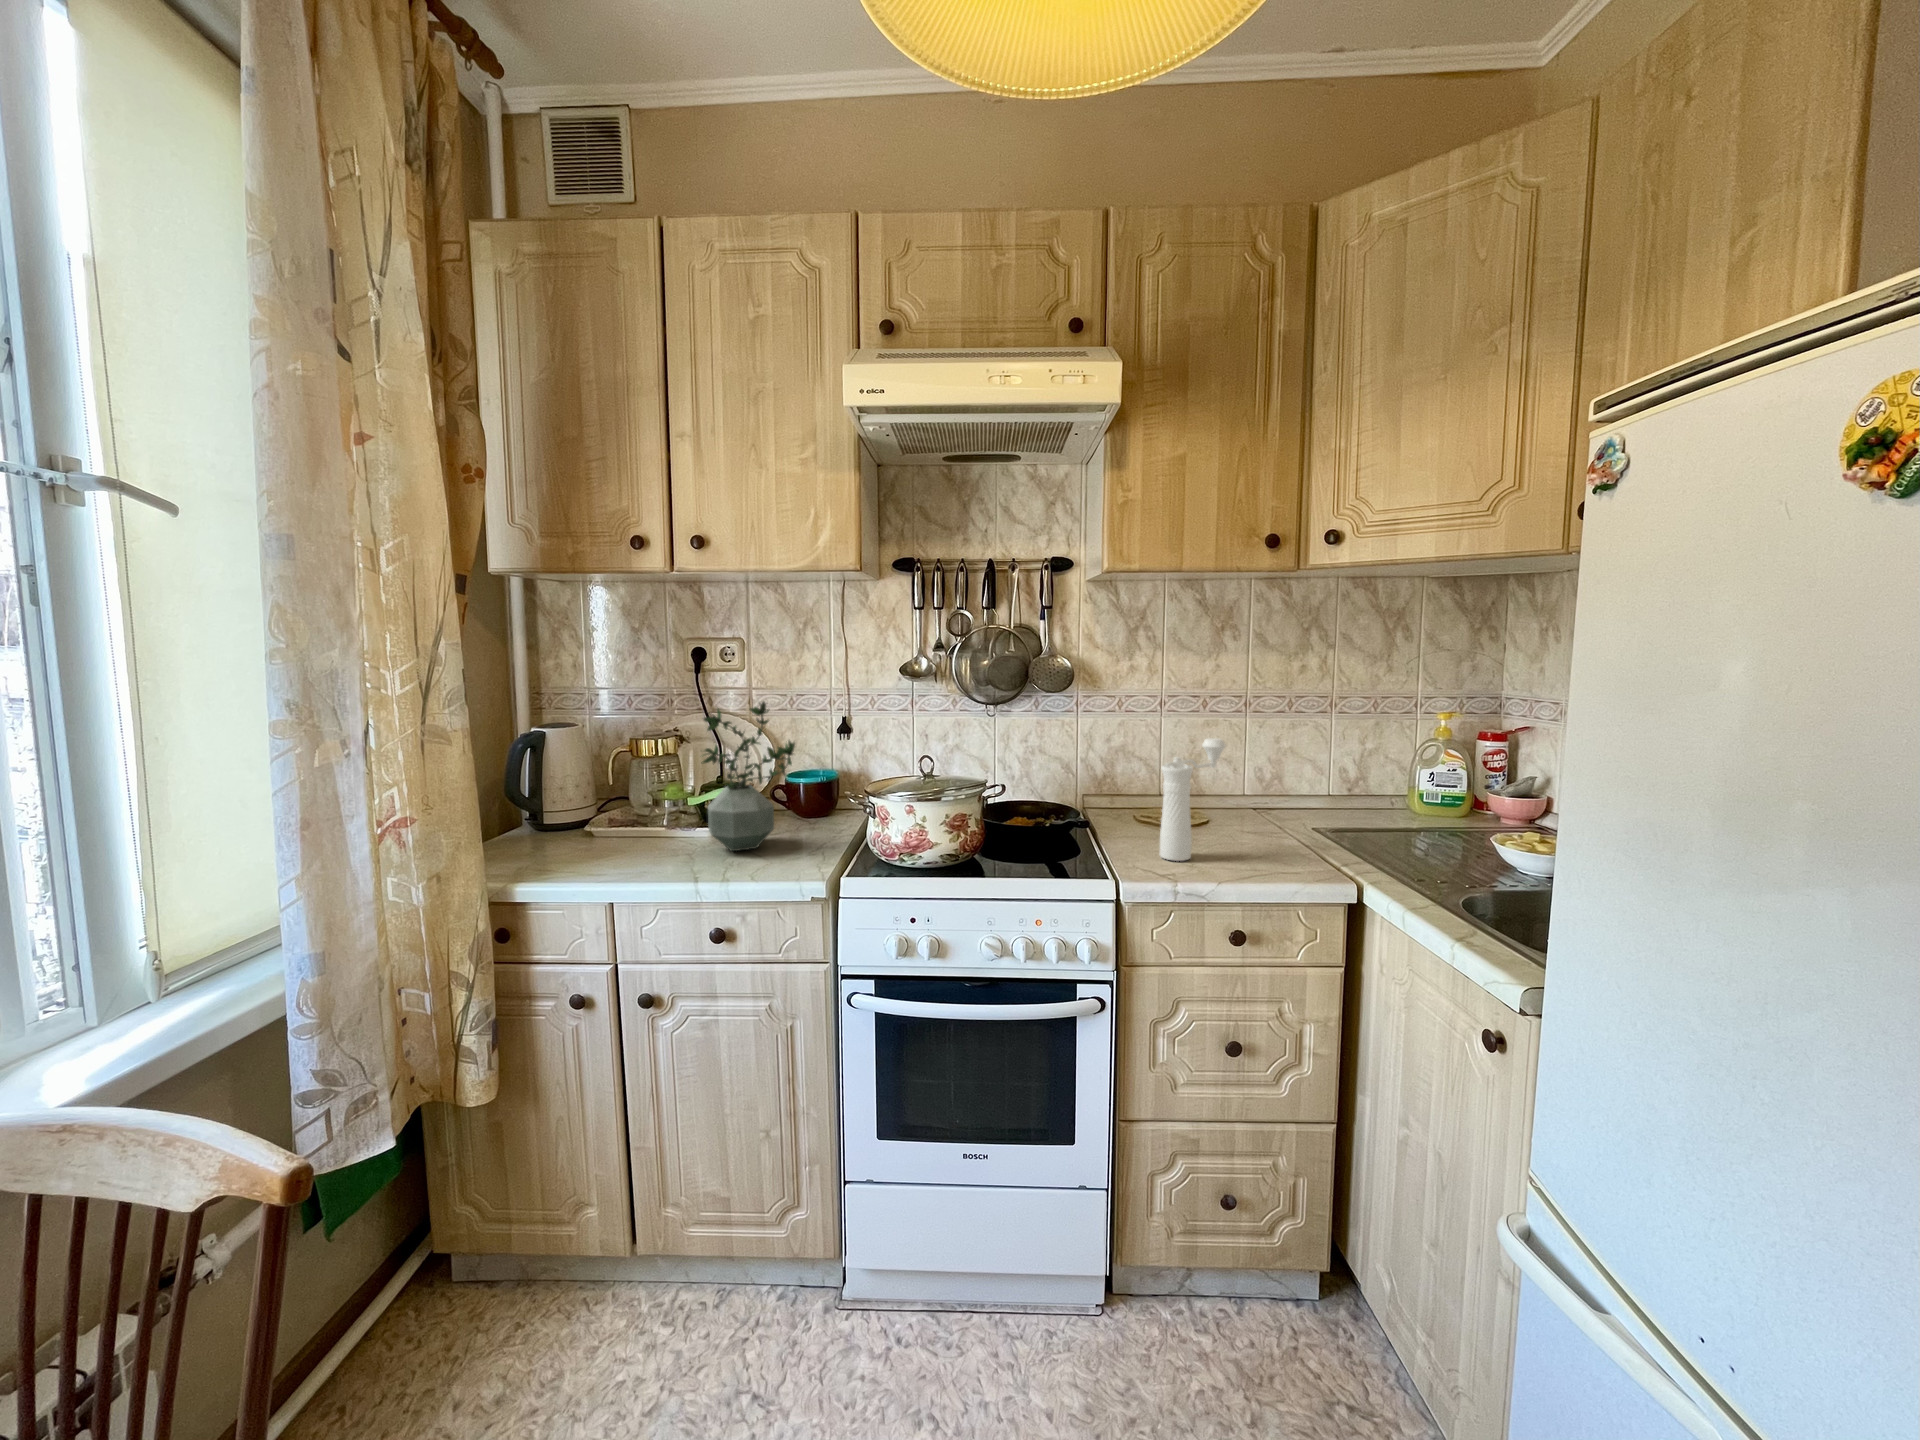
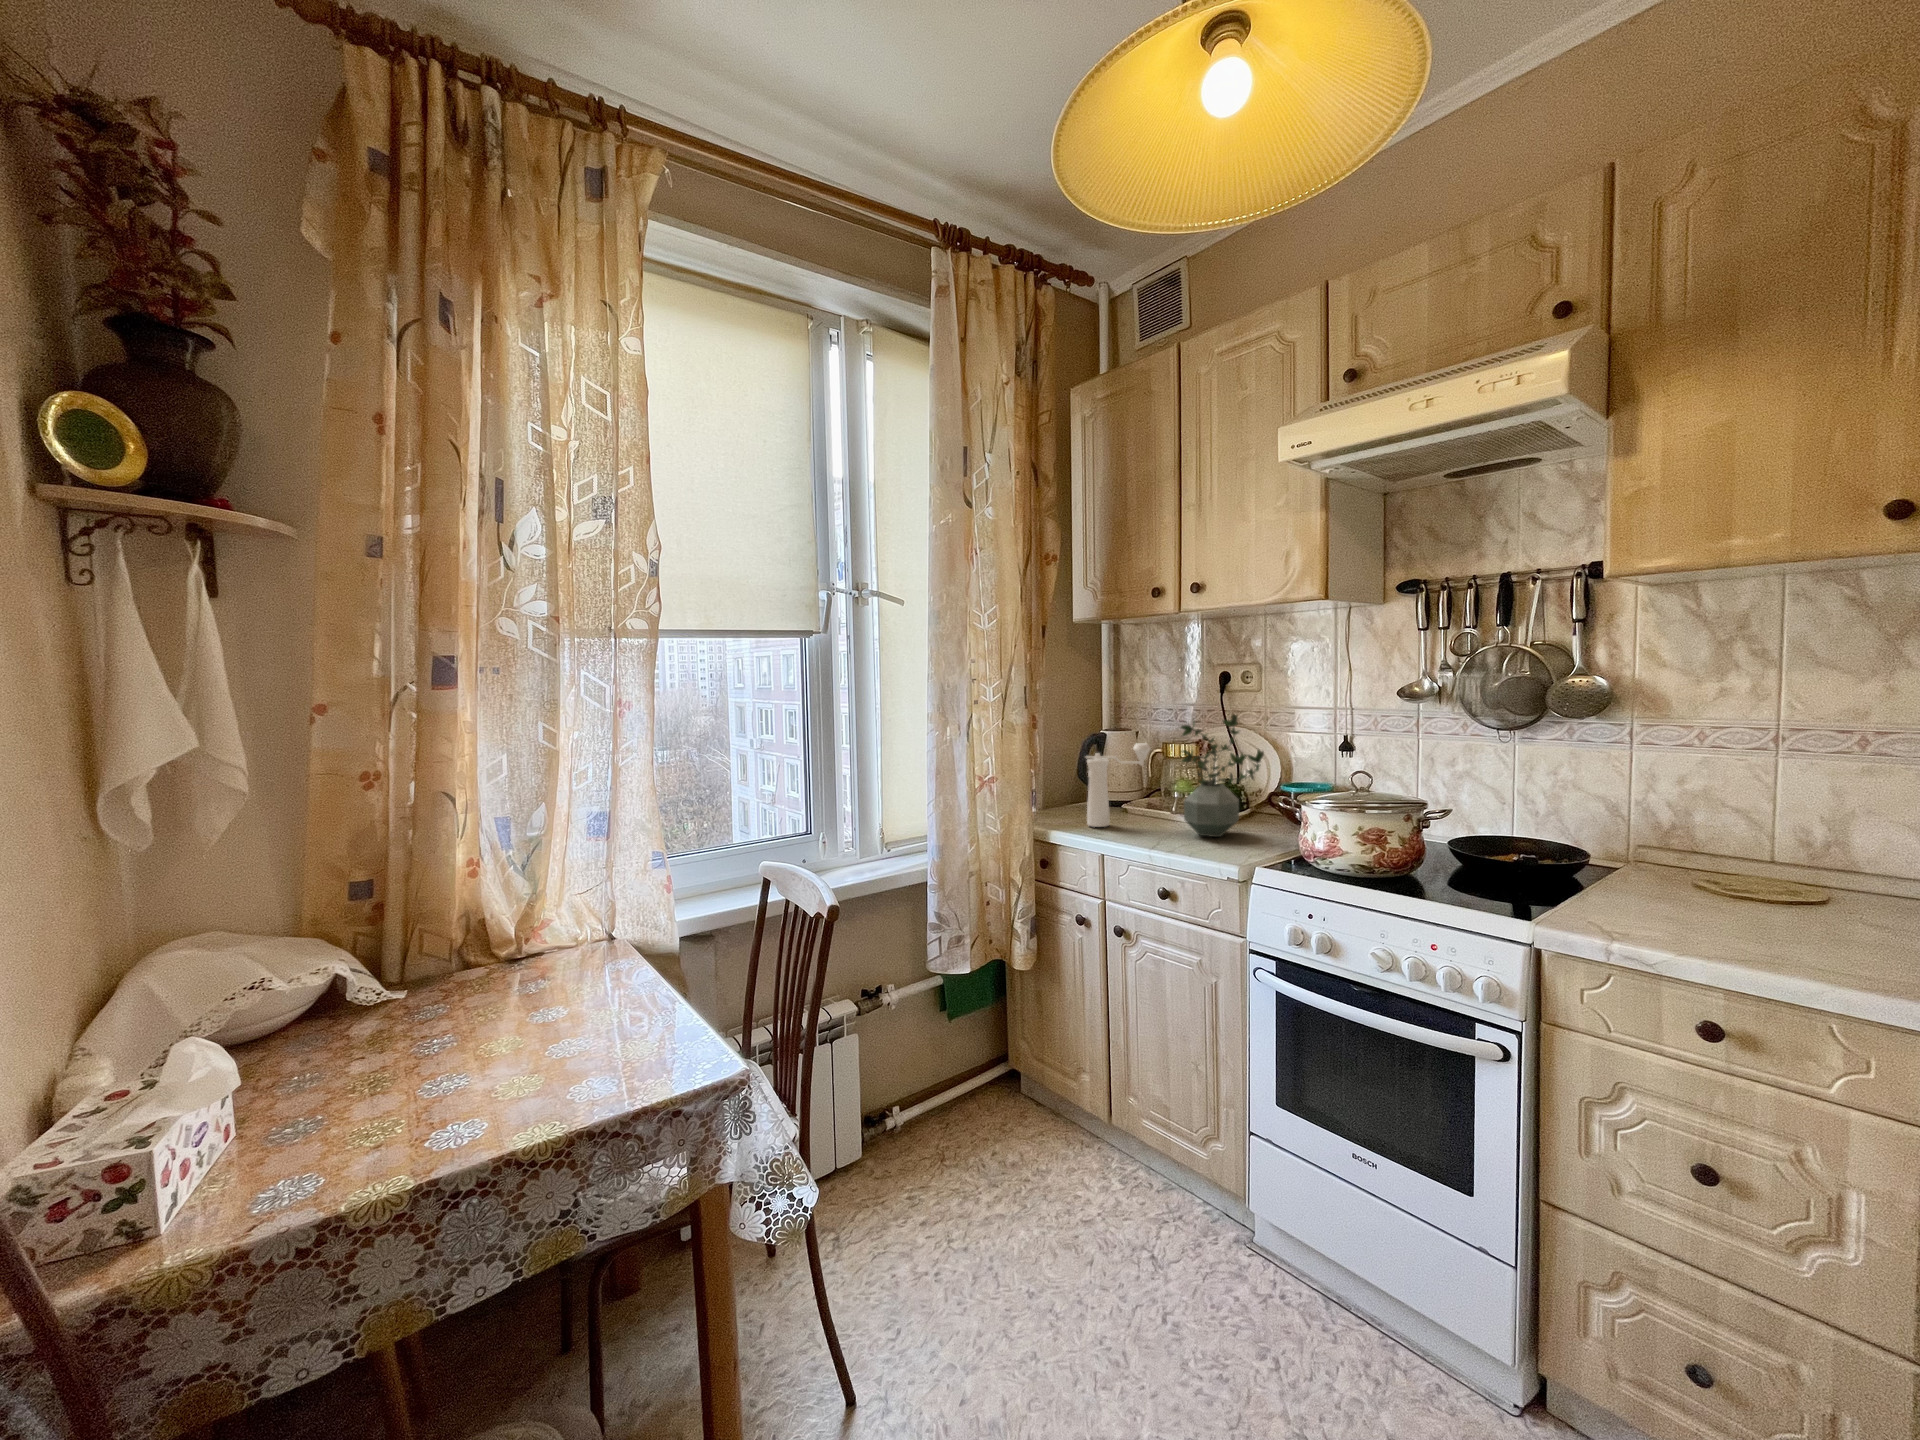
pepper mill: present [1160,738,1226,861] -> present [1086,743,1150,827]

